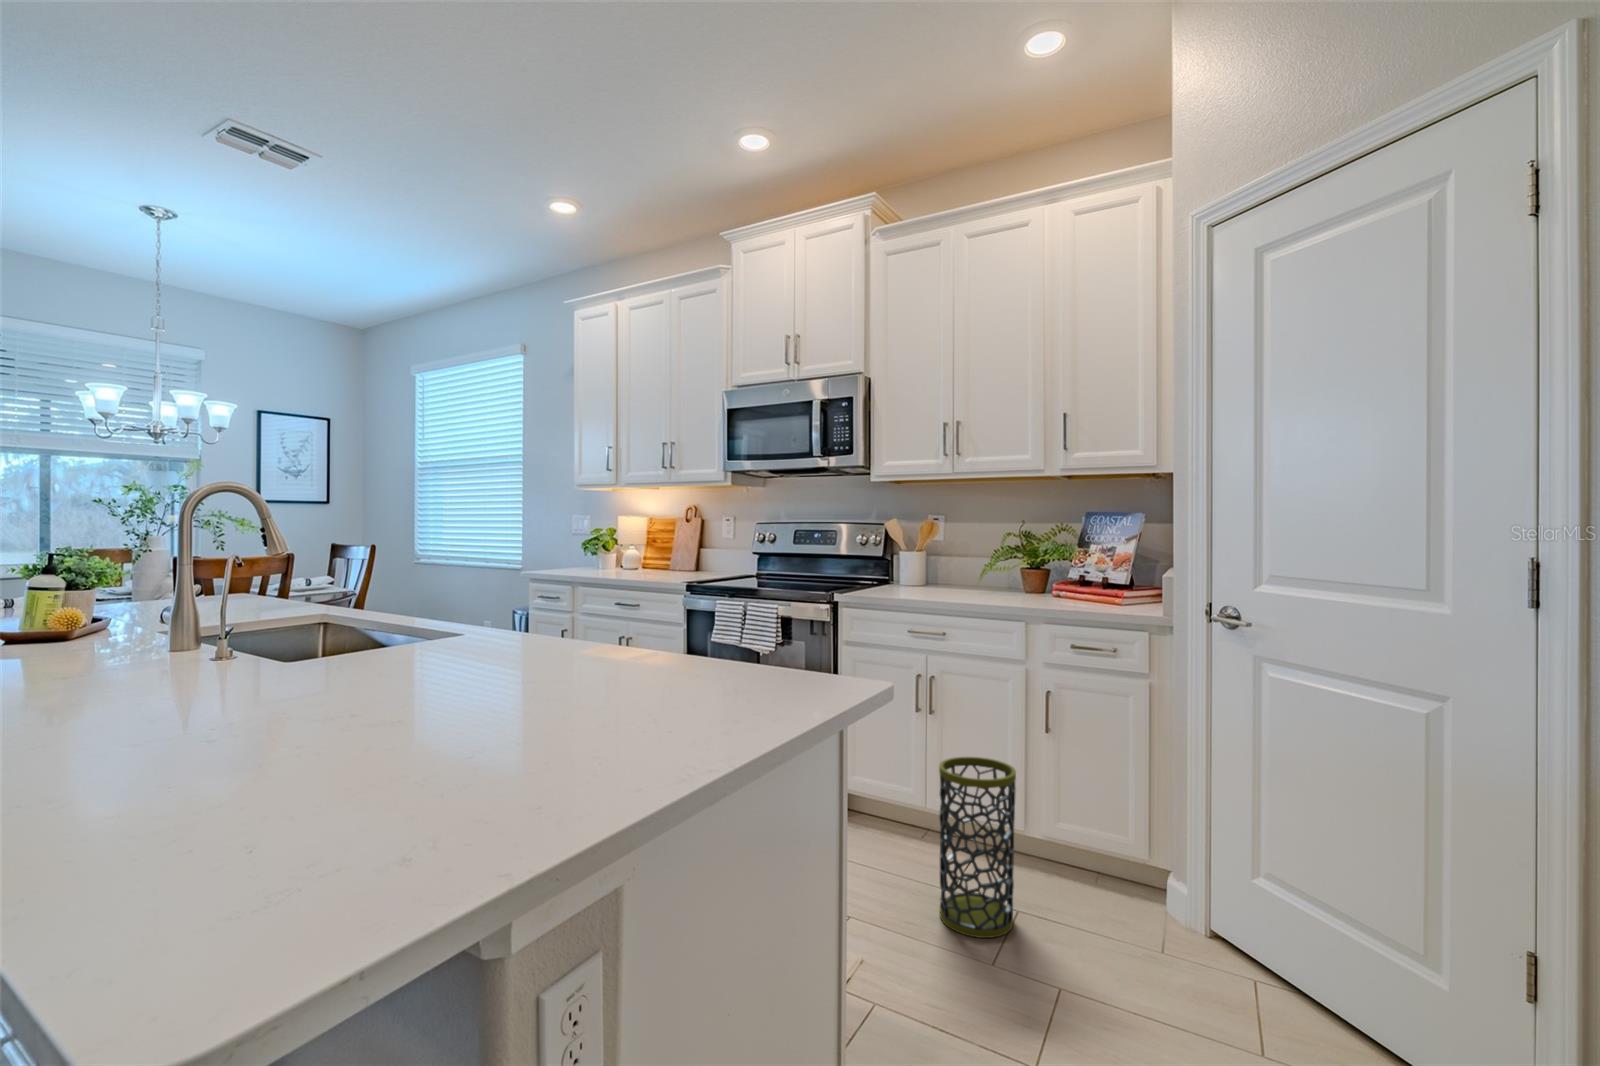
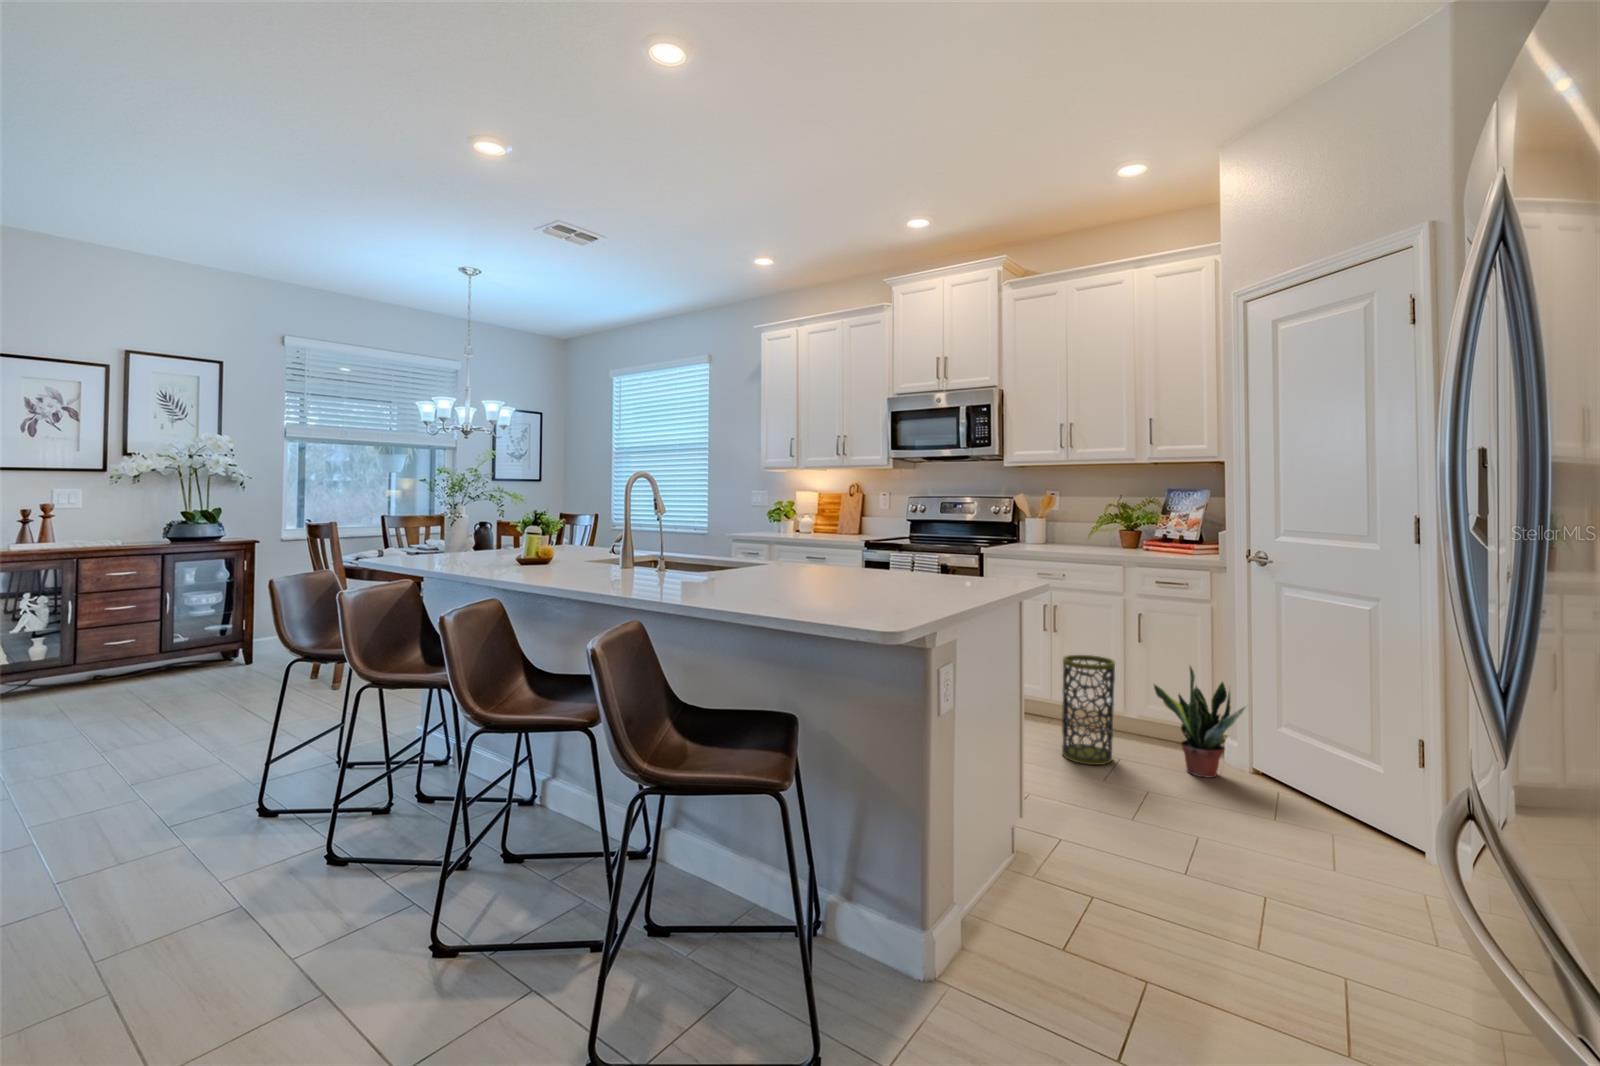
potted plant: none [1072,774,1215,959] -> present [1154,666,1245,778]

